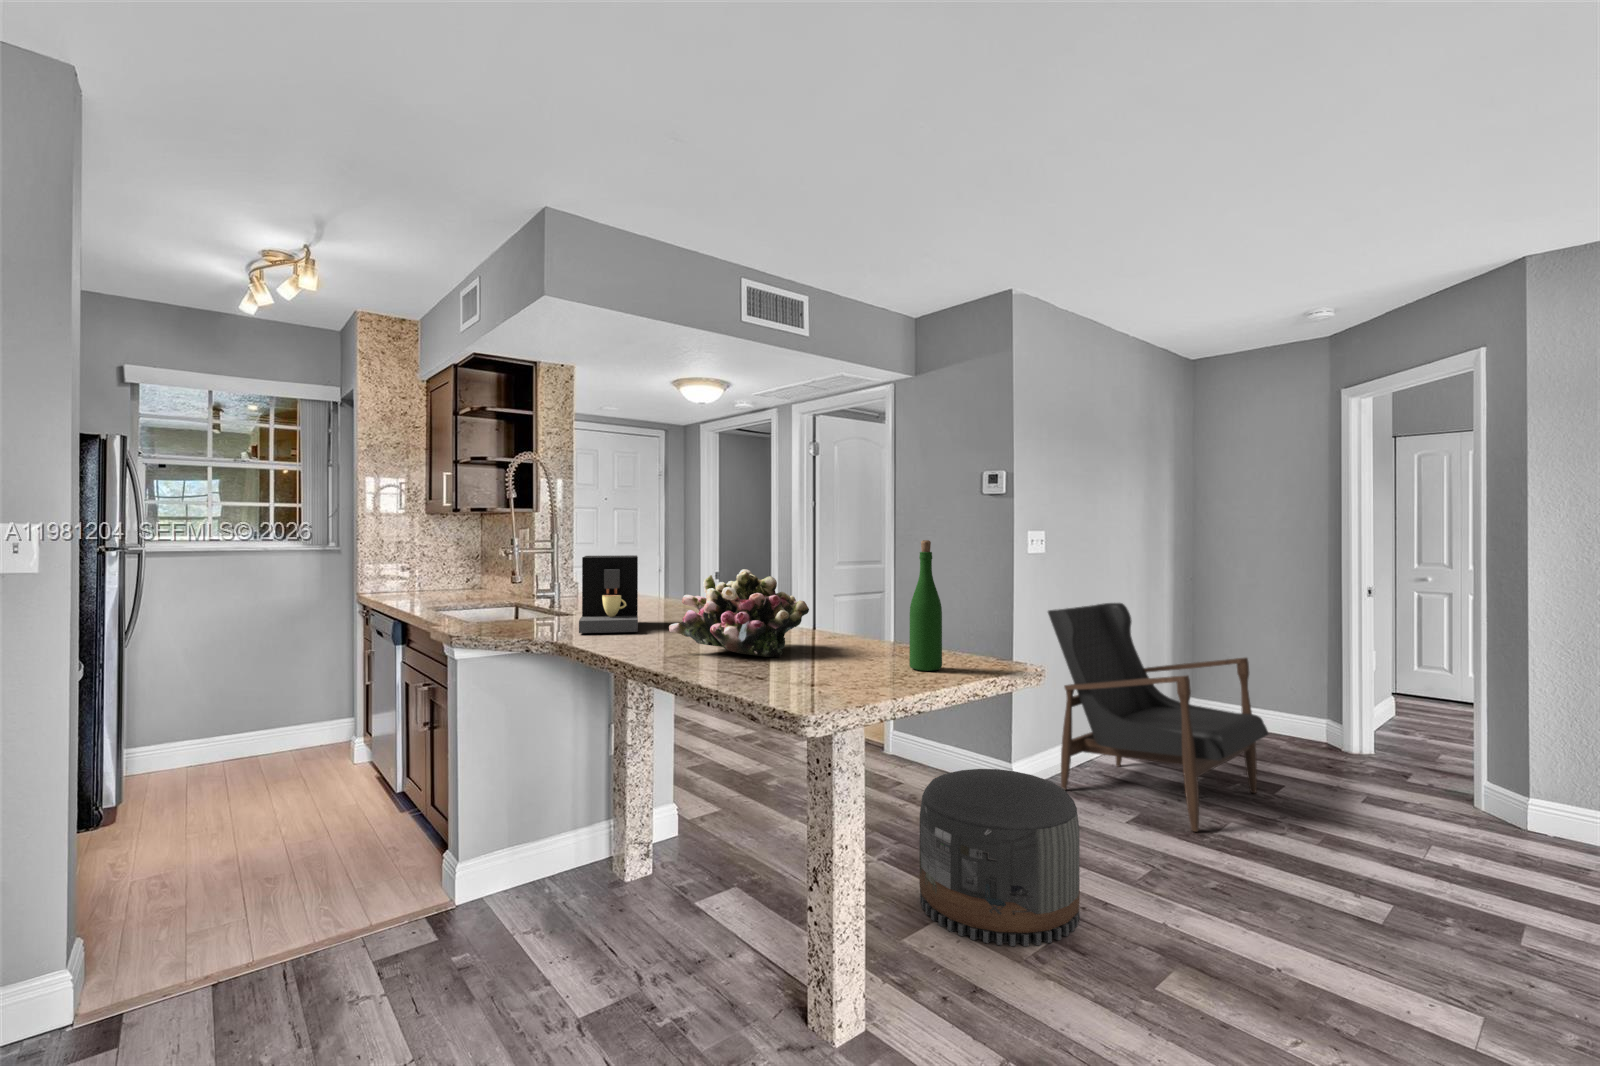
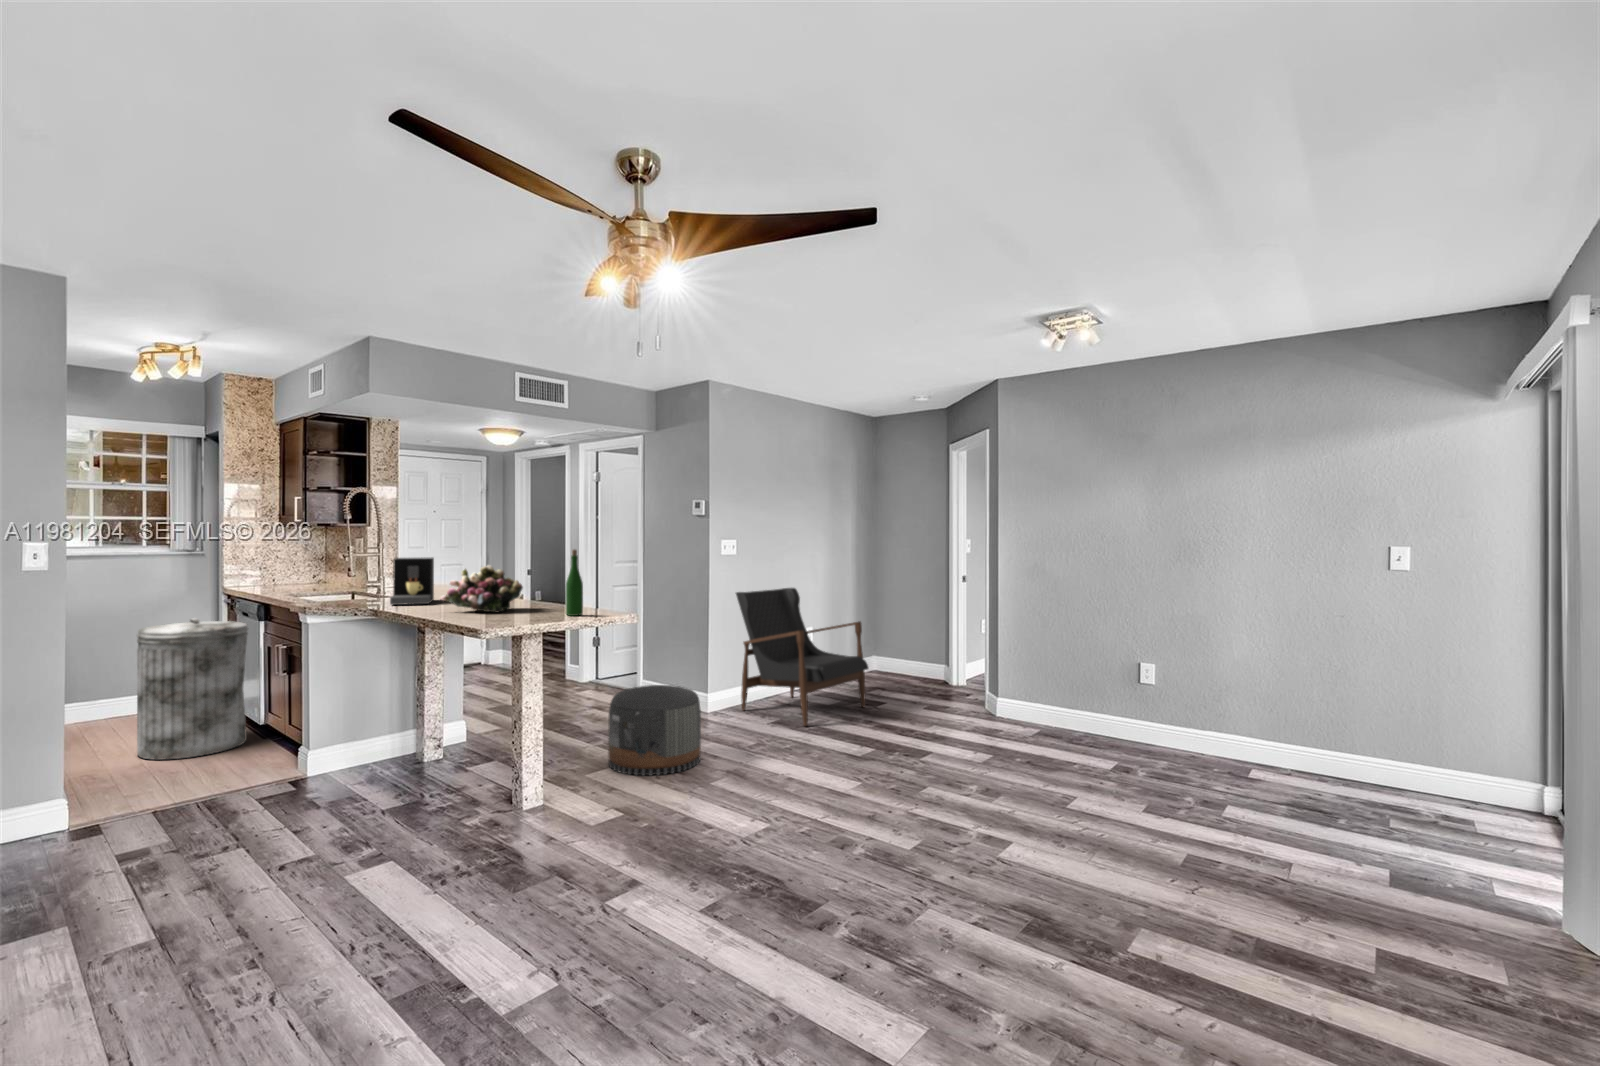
trash can: none [236,640,382,847] -> present [137,618,248,760]

